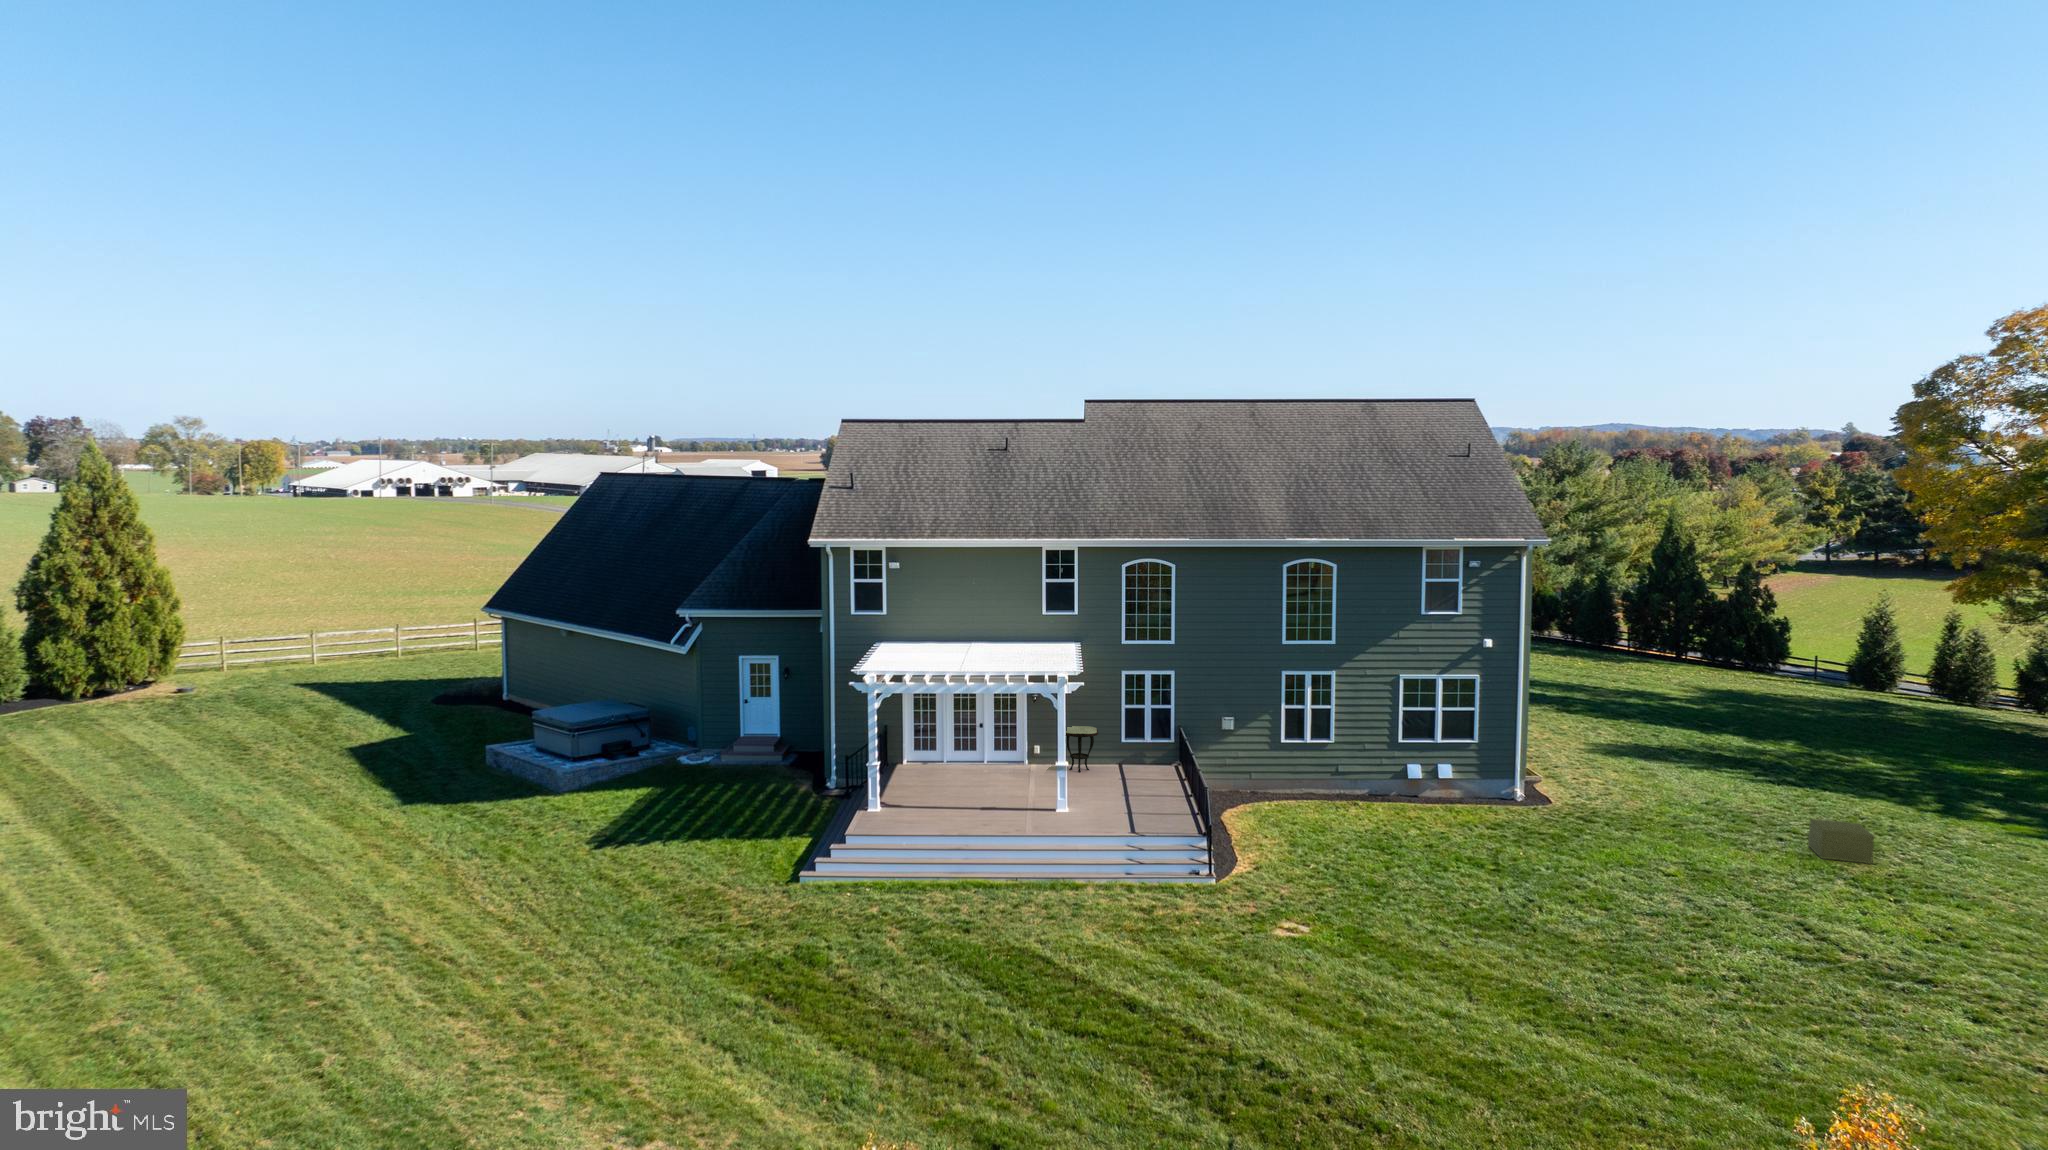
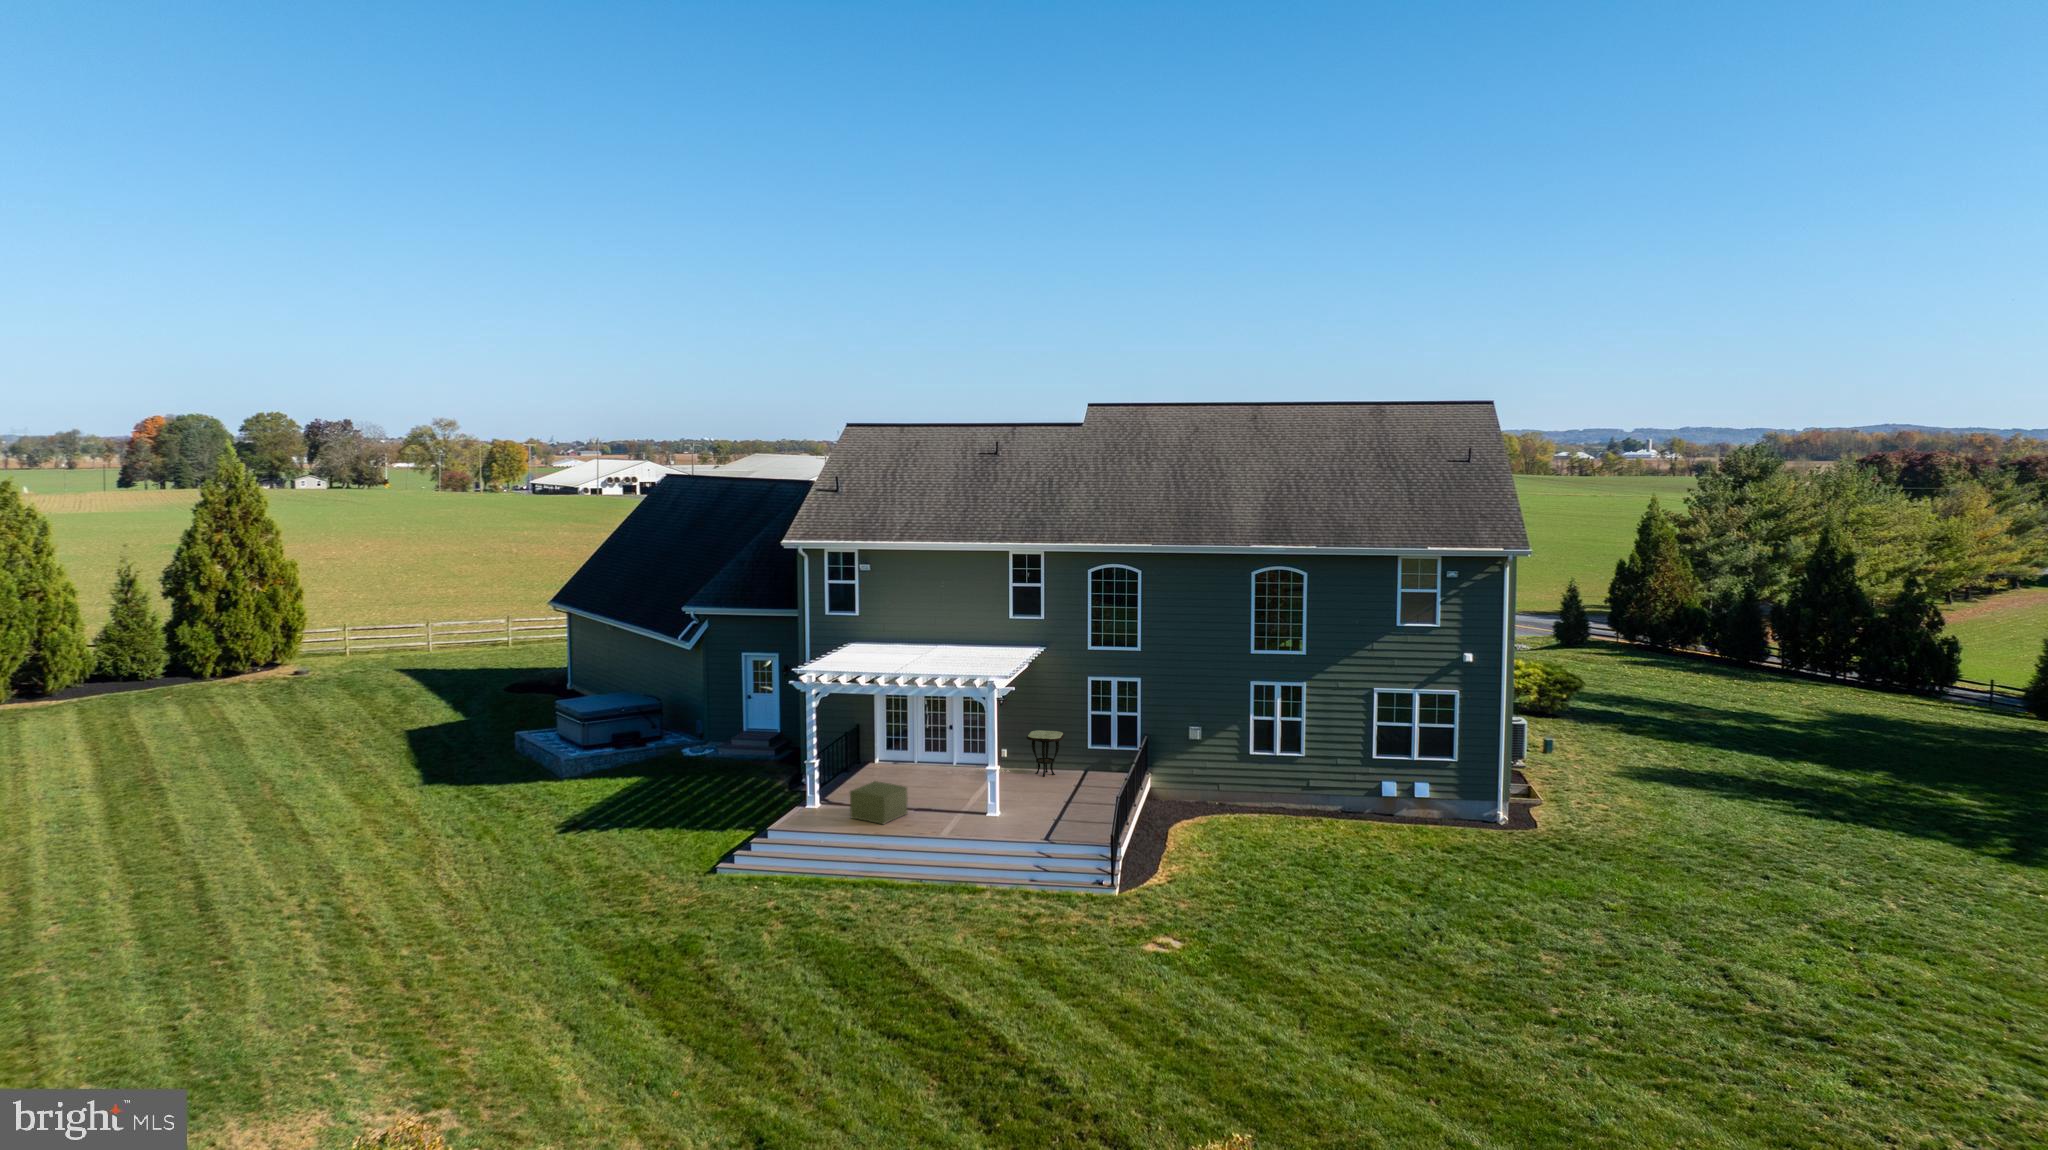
ottoman: present [1808,819,1874,864] -> present [850,781,908,824]

